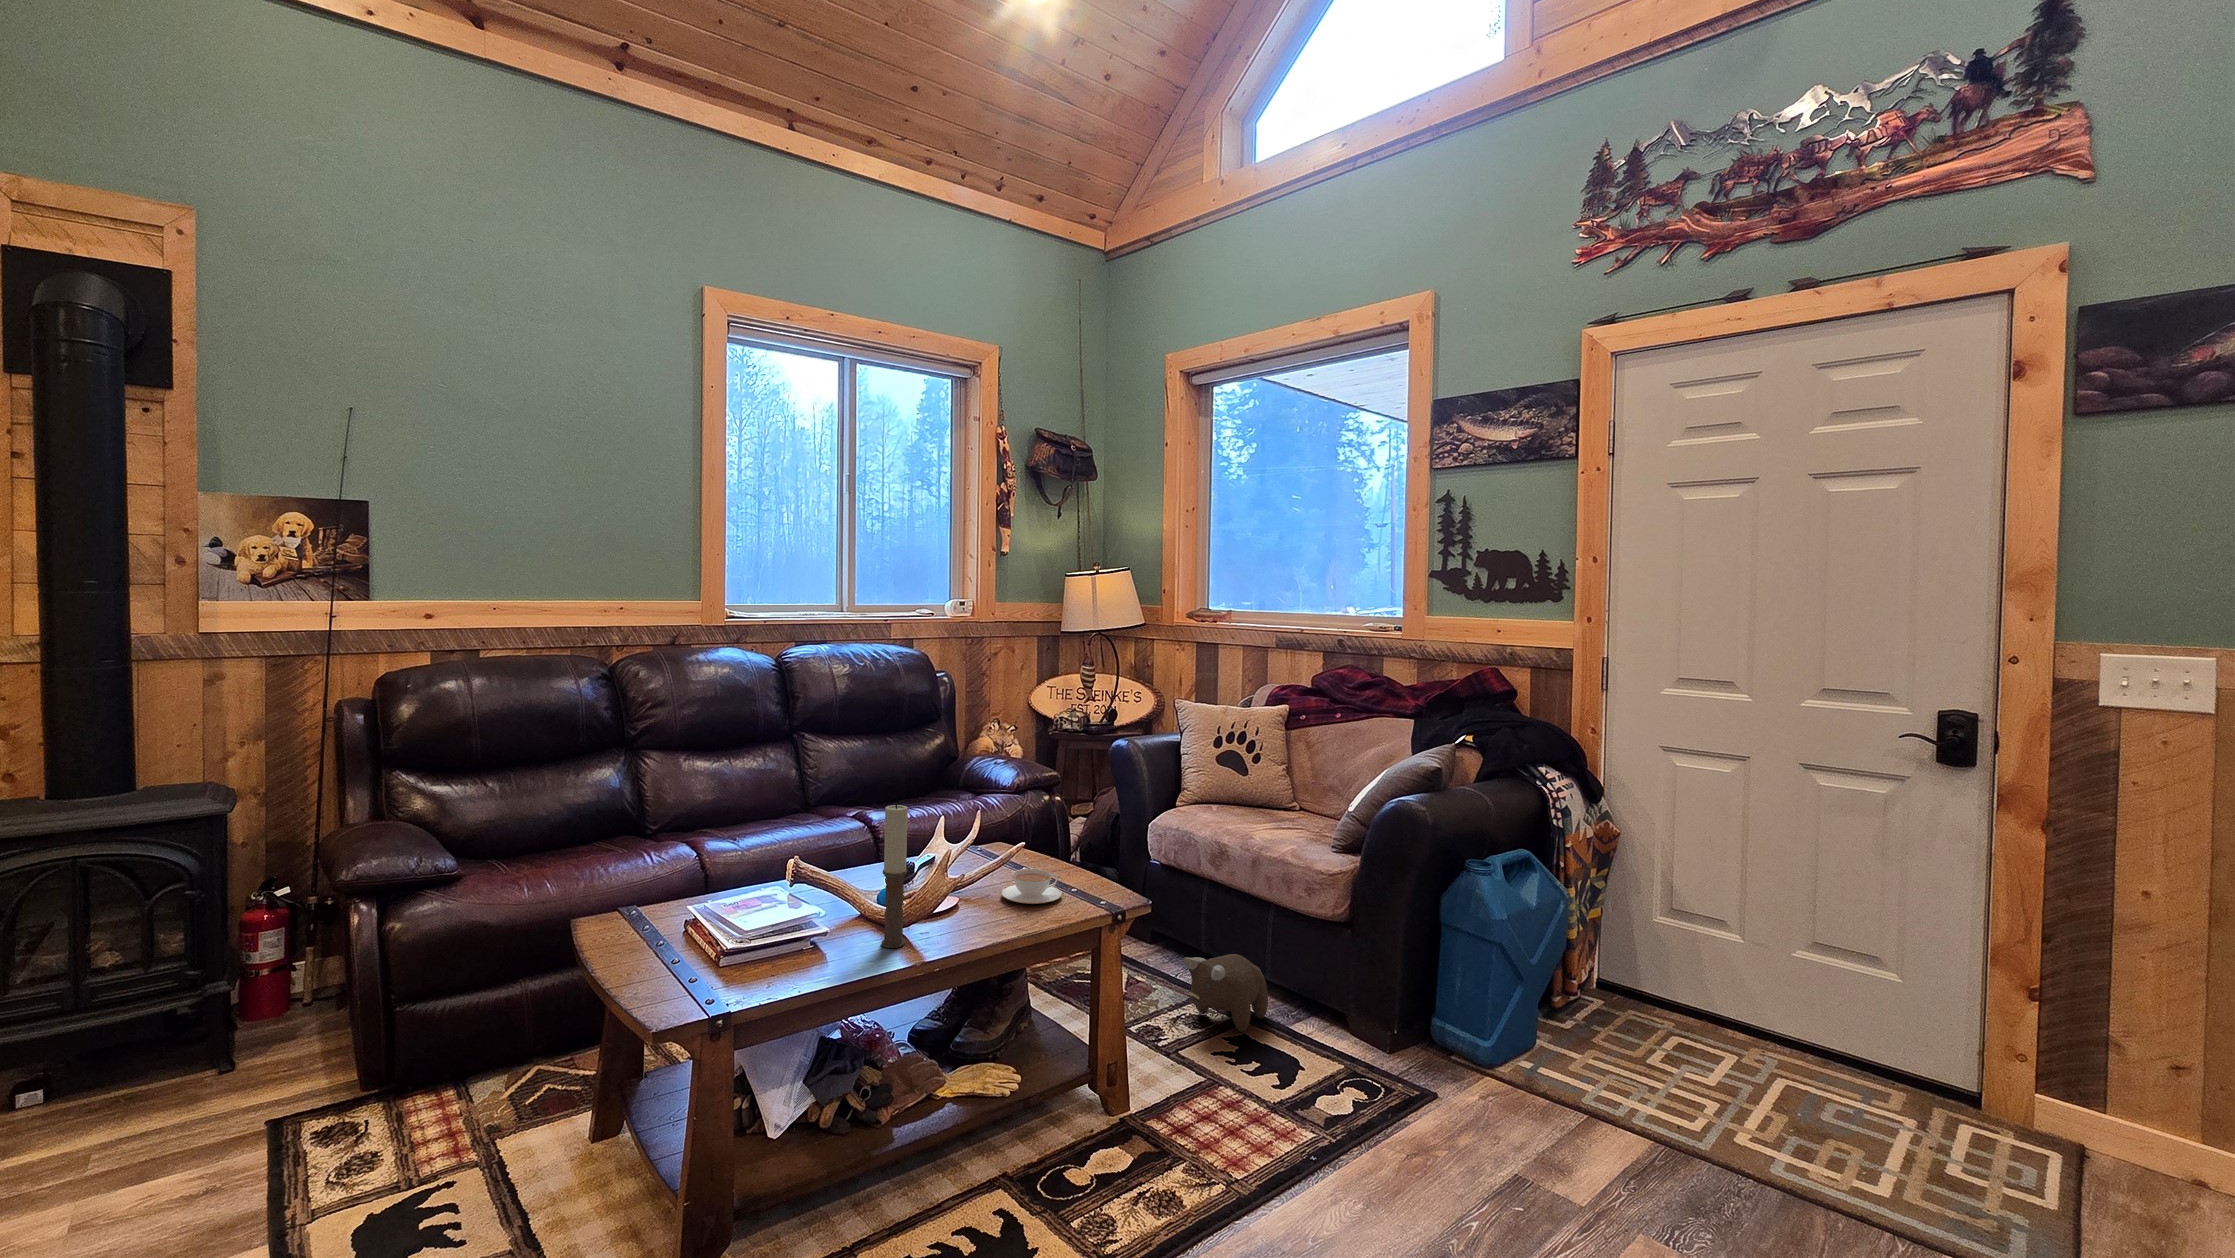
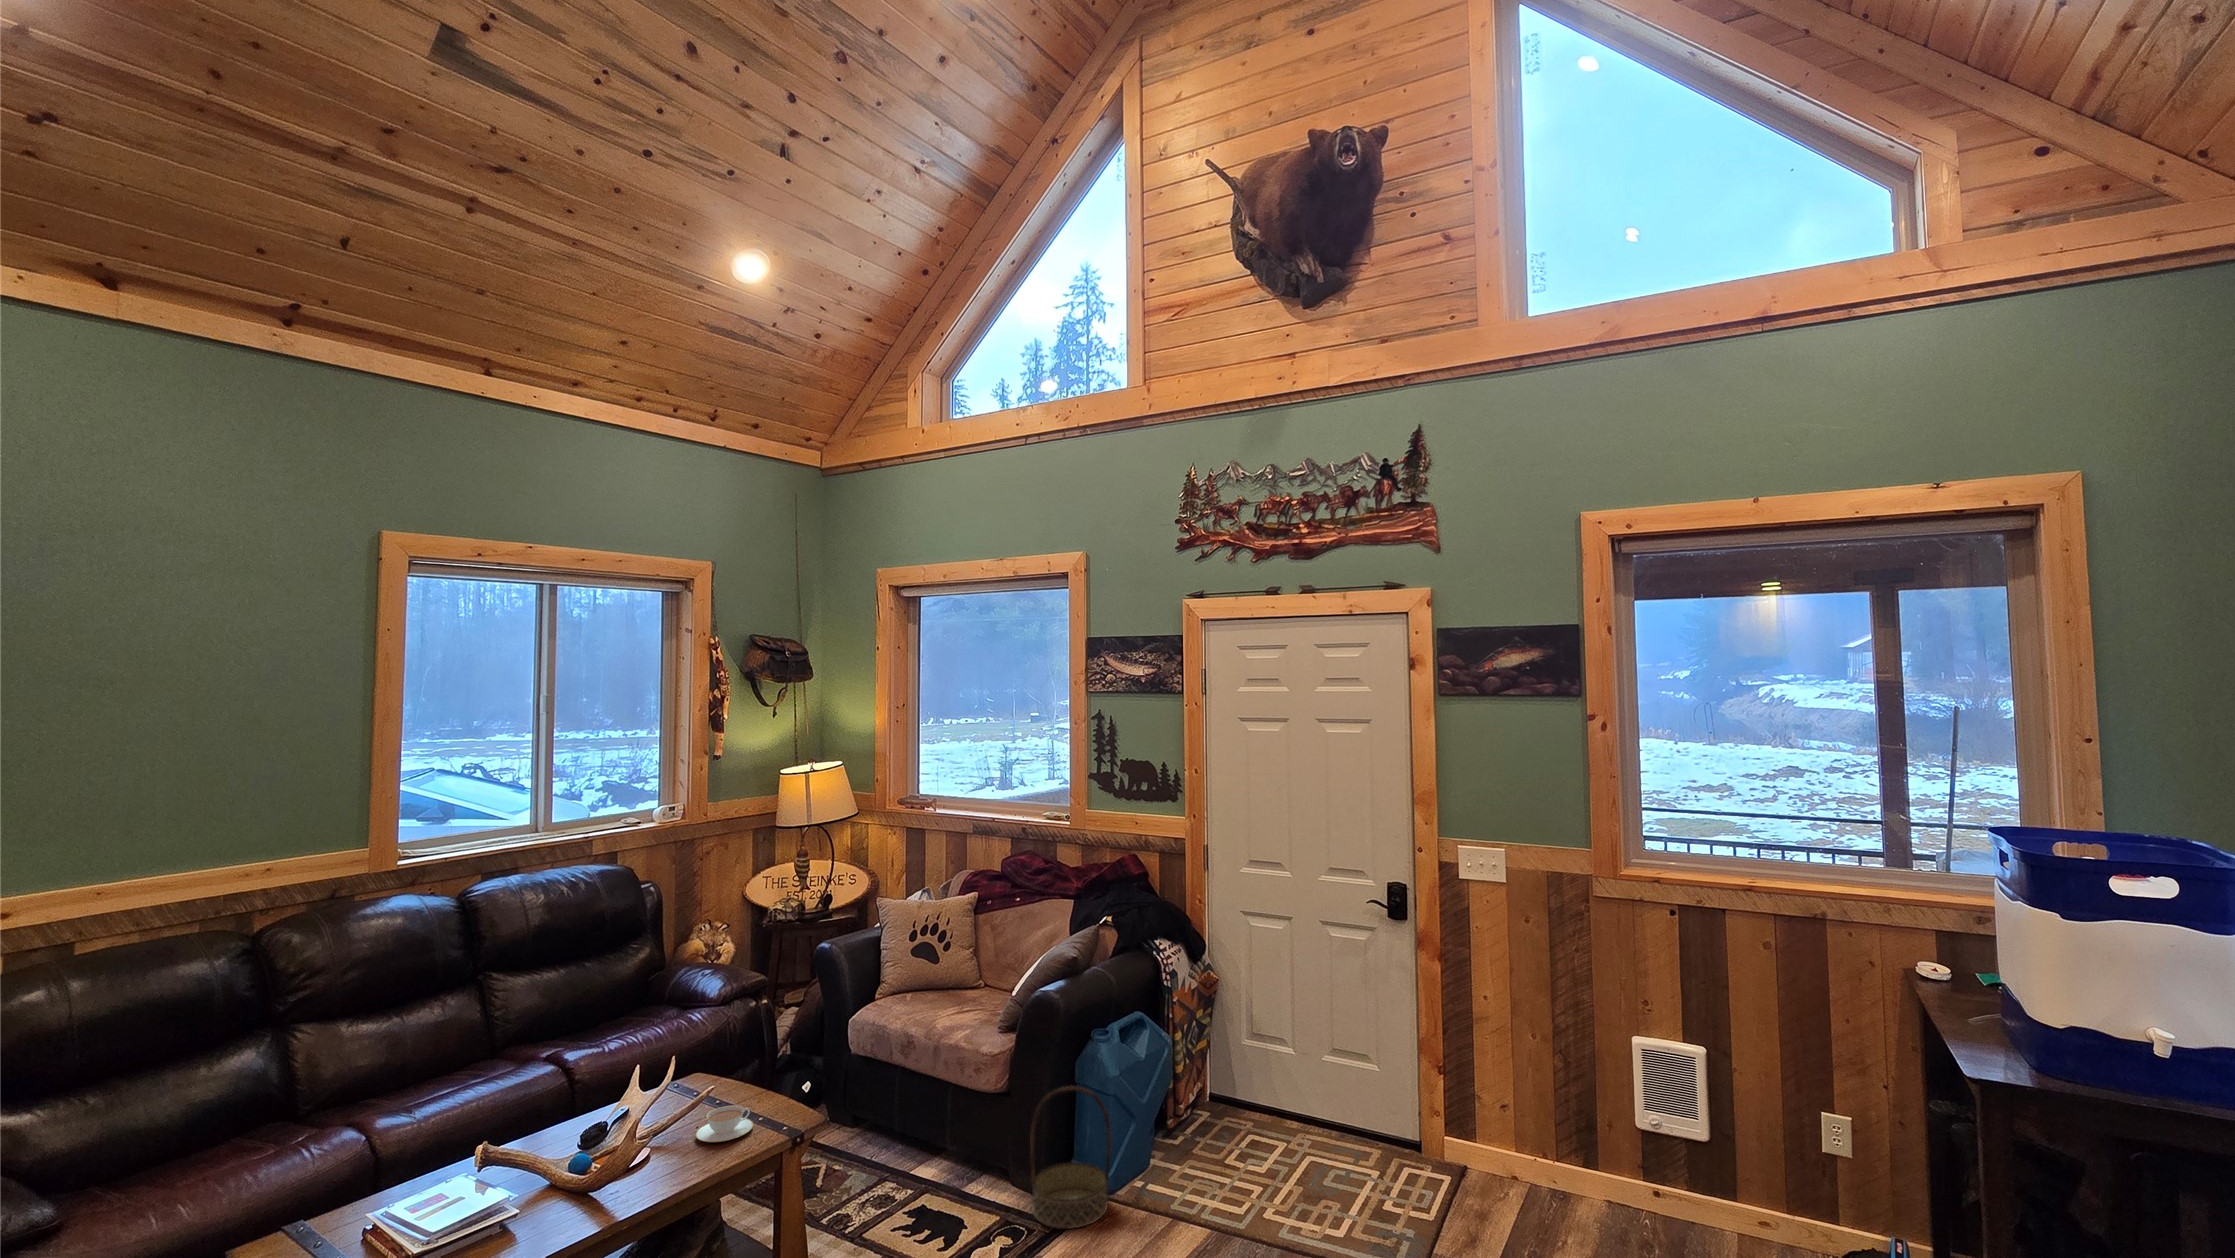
candle: present [881,803,908,948] -> none [575,1083,605,1216]
basket: none [1382,923,1495,1099] -> present [1030,1086,1111,1229]
plush toy: present [1184,954,1268,1032] -> none [871,1135,945,1205]

